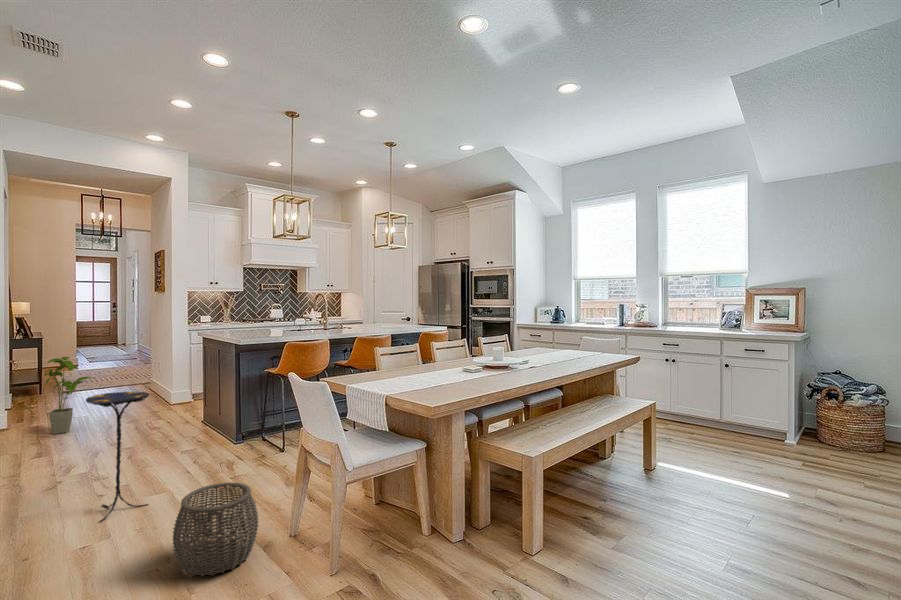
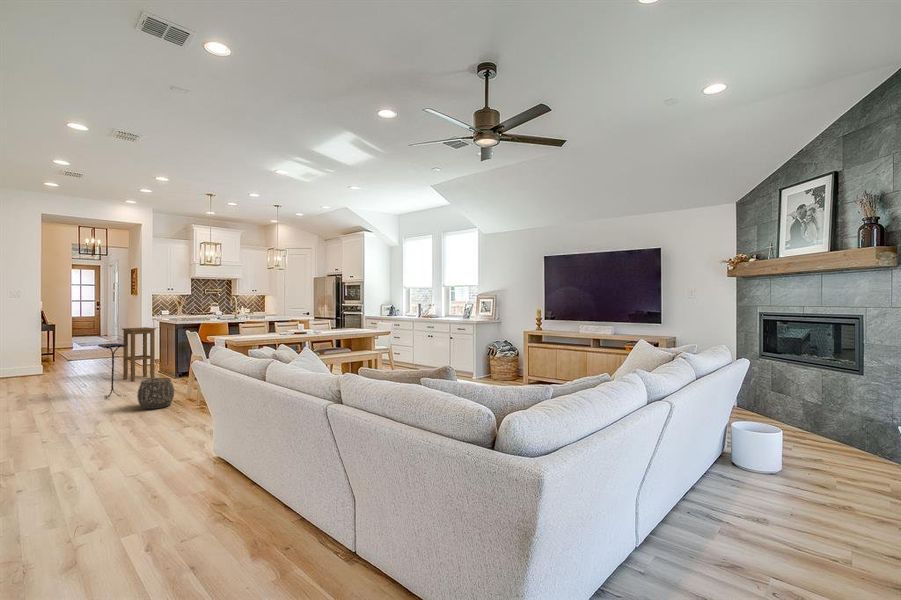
stool: none [140,348,200,452] -> present [122,327,156,382]
house plant: present [44,357,91,434] -> none [64,332,95,376]

